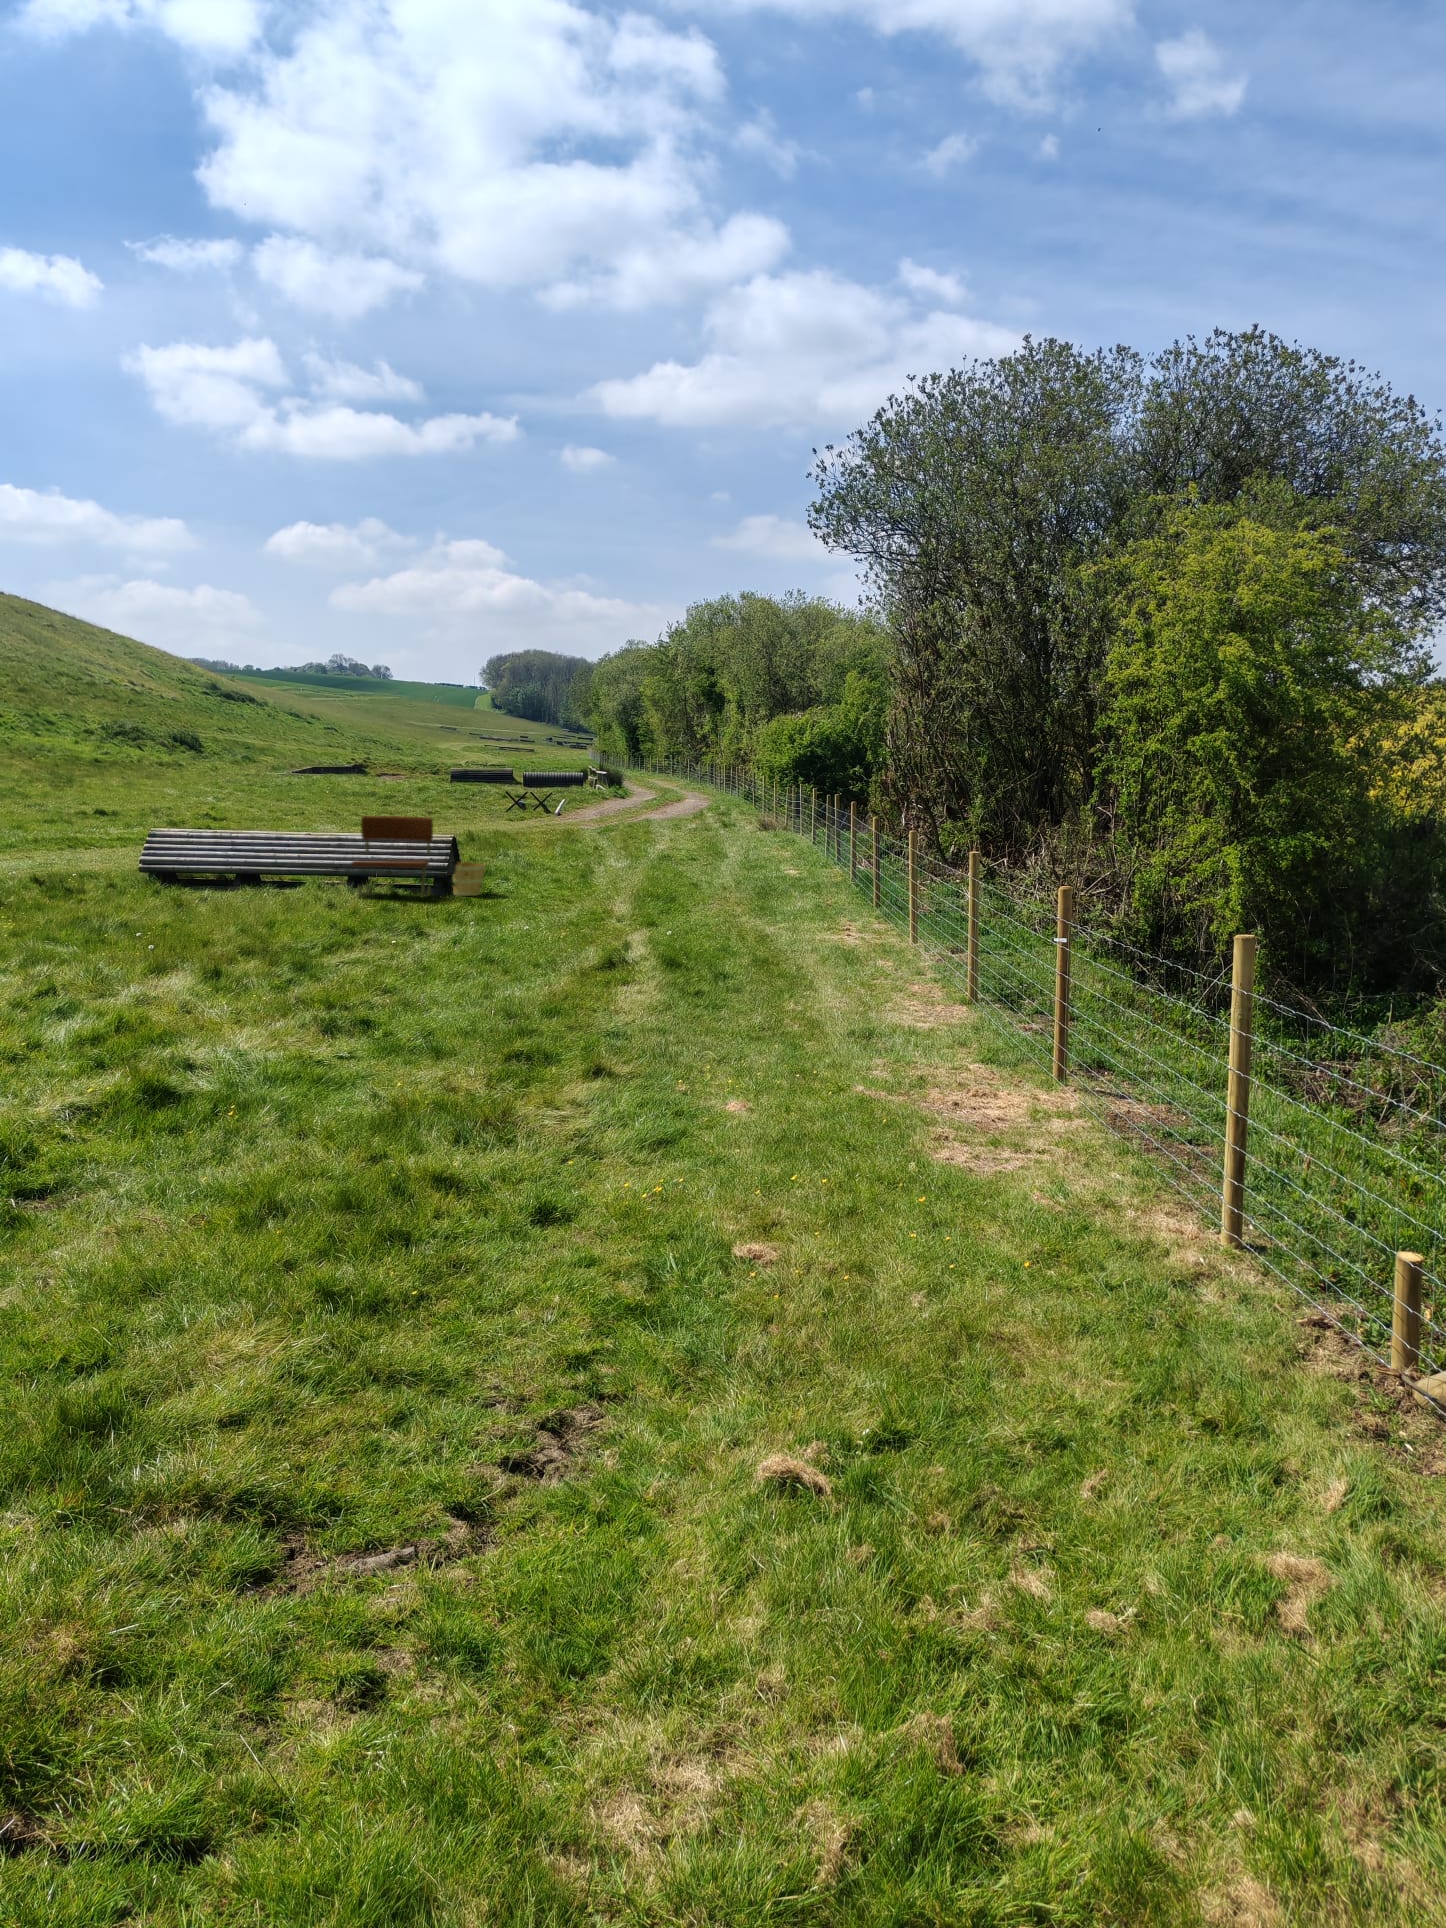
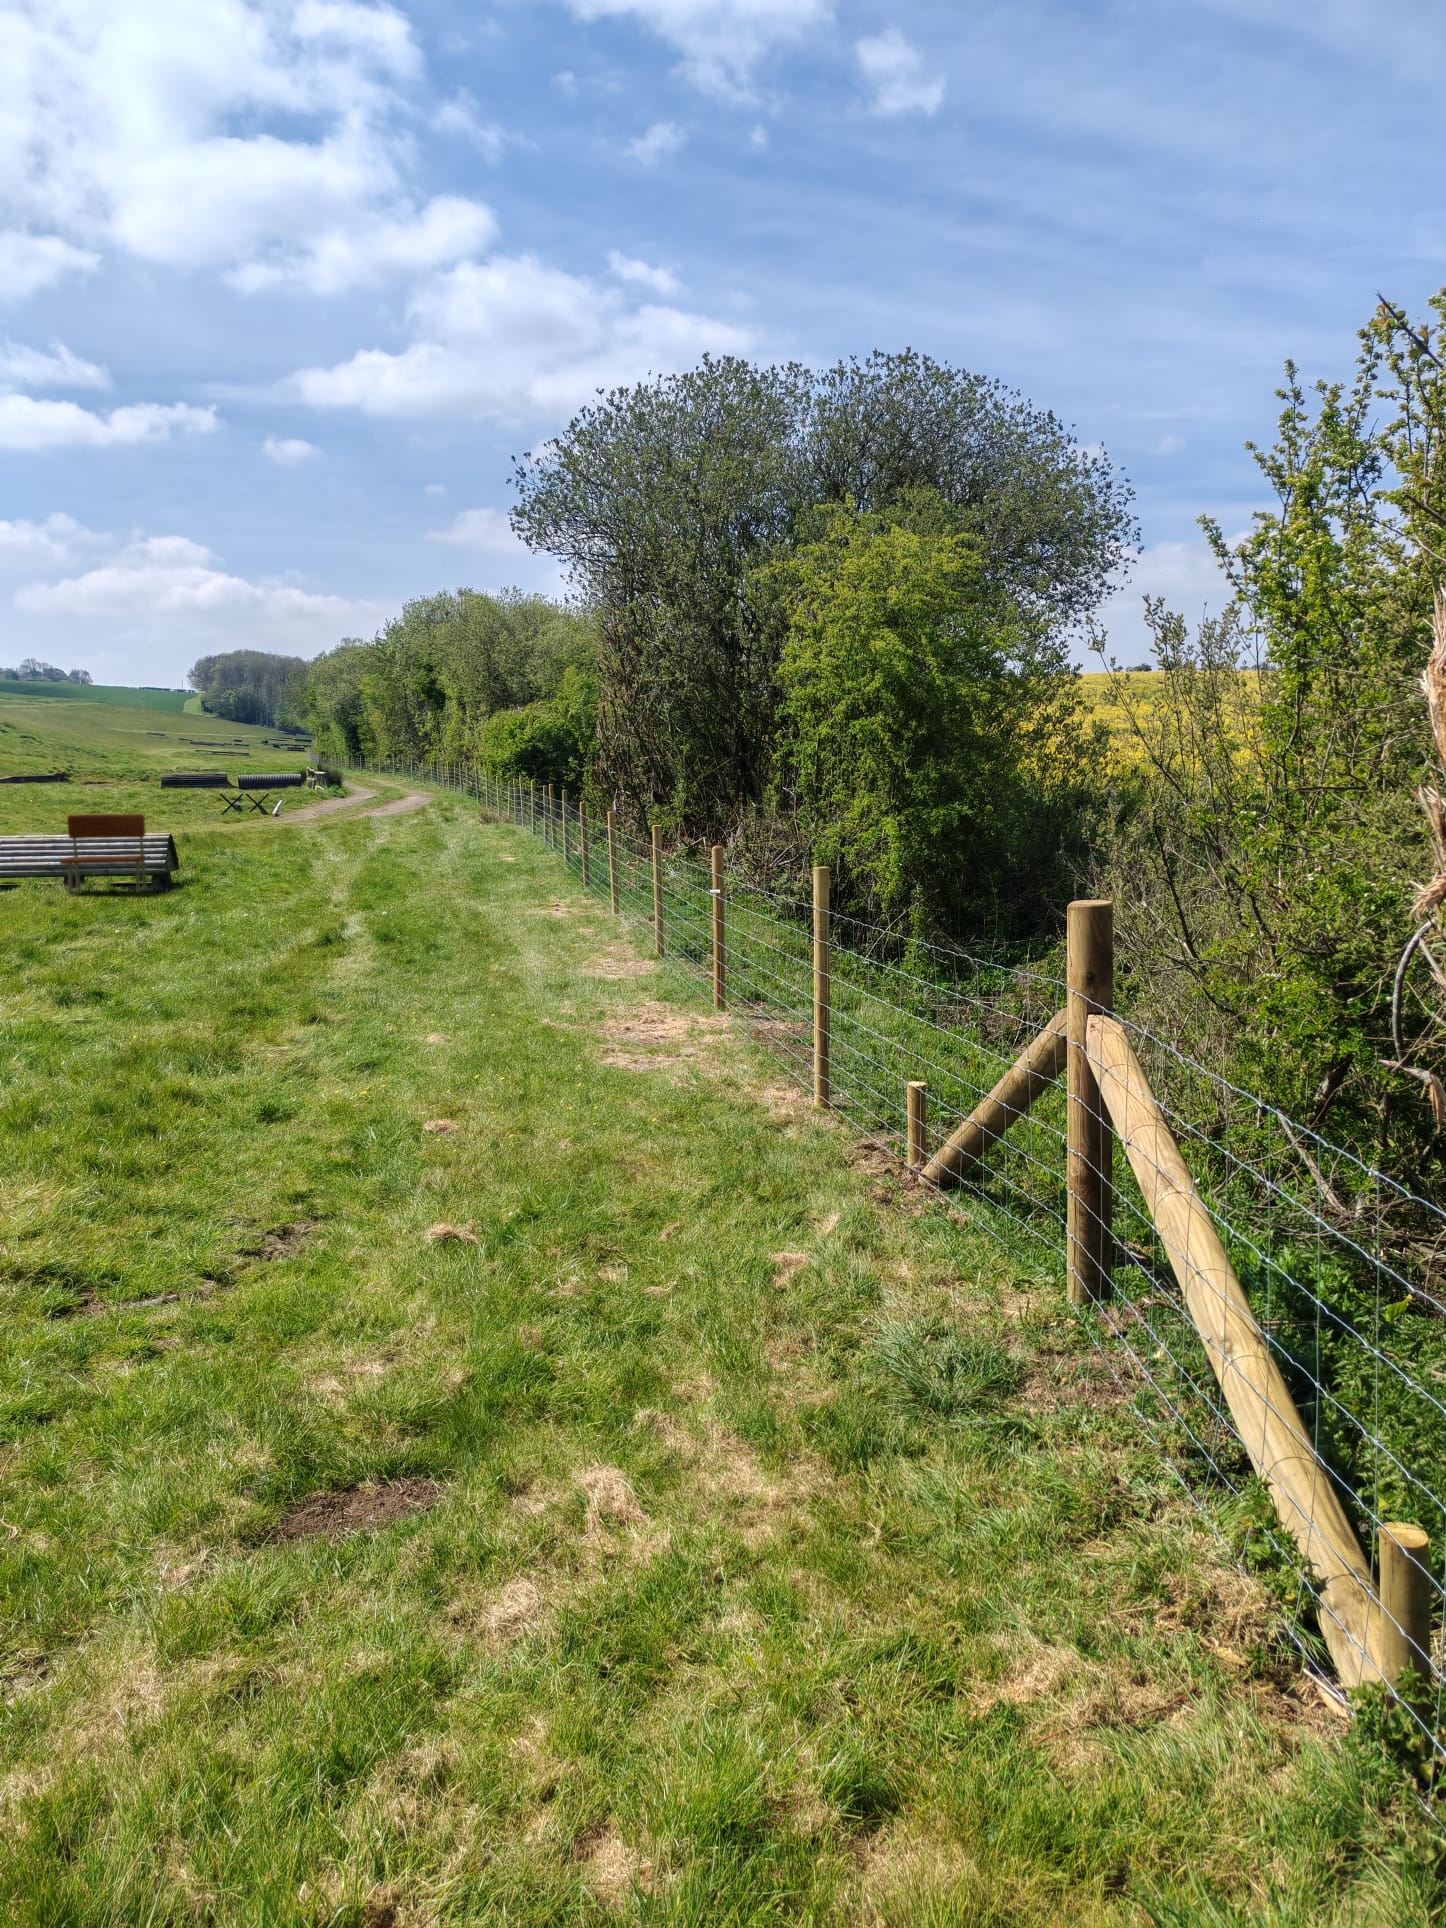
wooden bucket: present [453,862,486,896] -> none [163,856,203,889]

